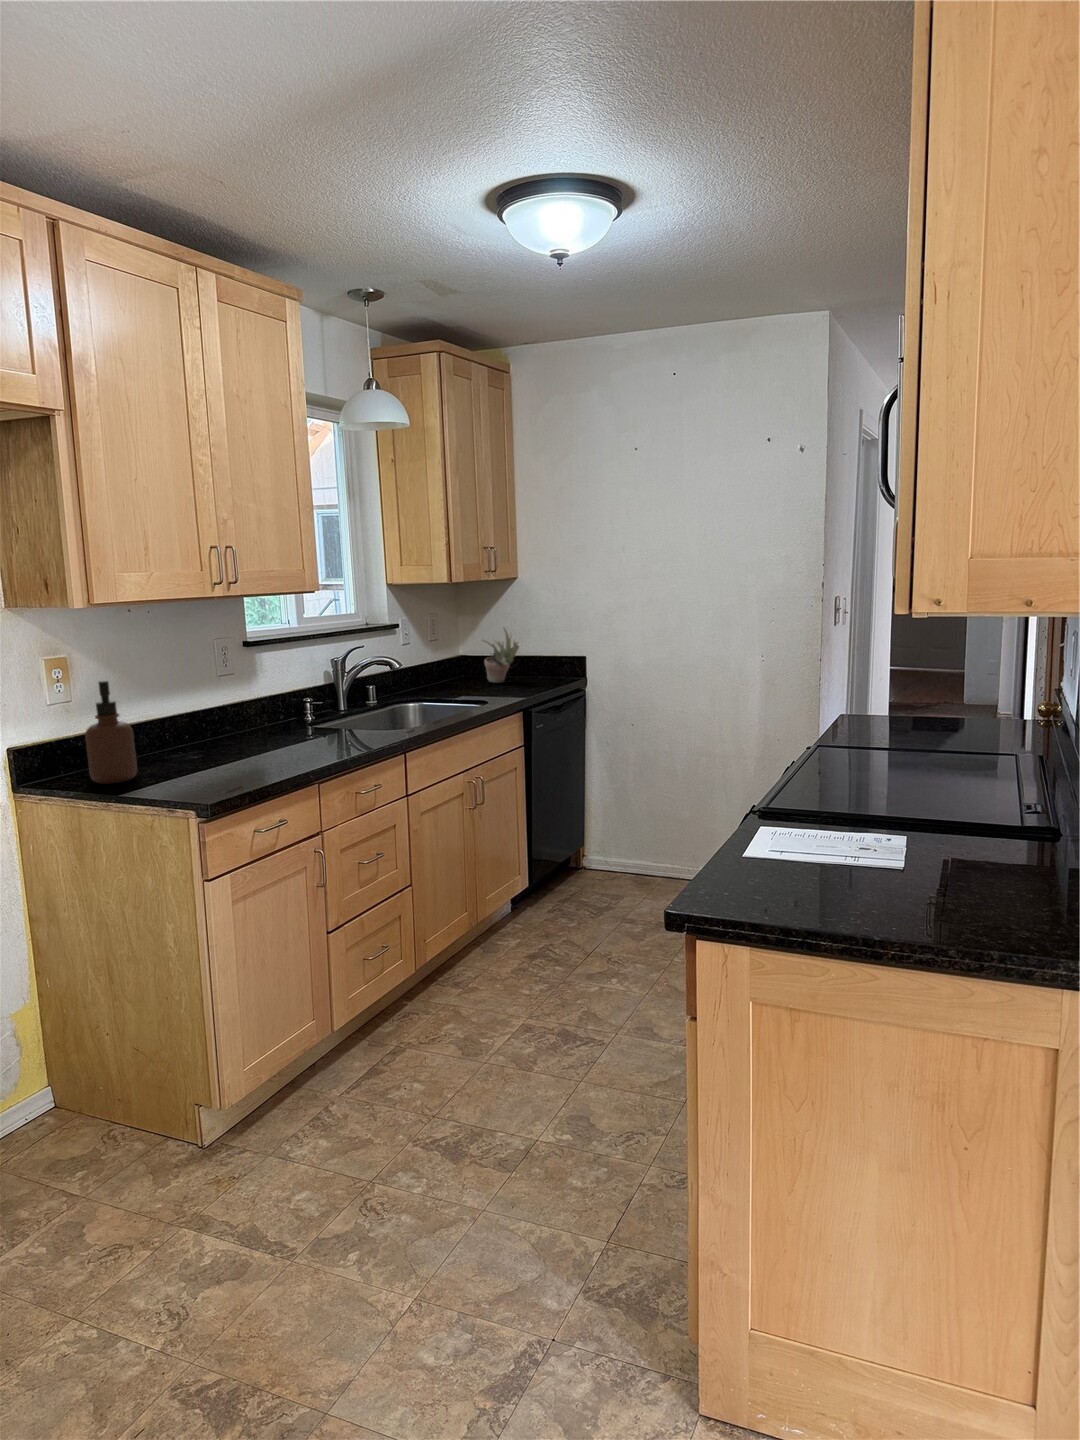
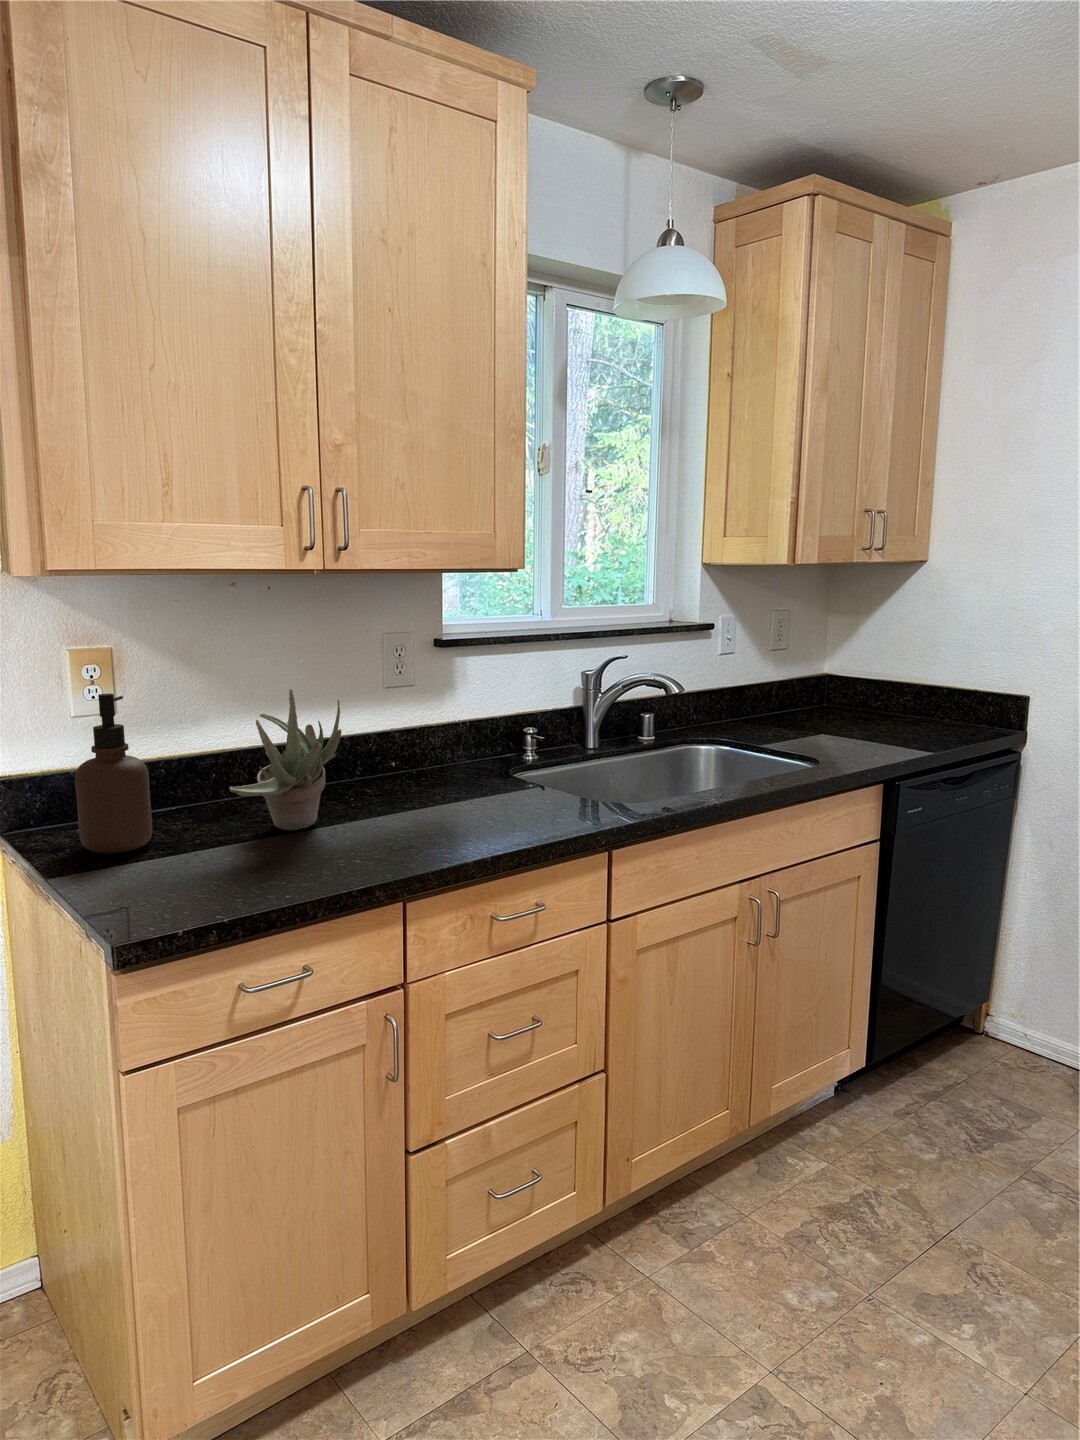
succulent plant: present [483,628,519,683] -> present [229,689,341,830]

